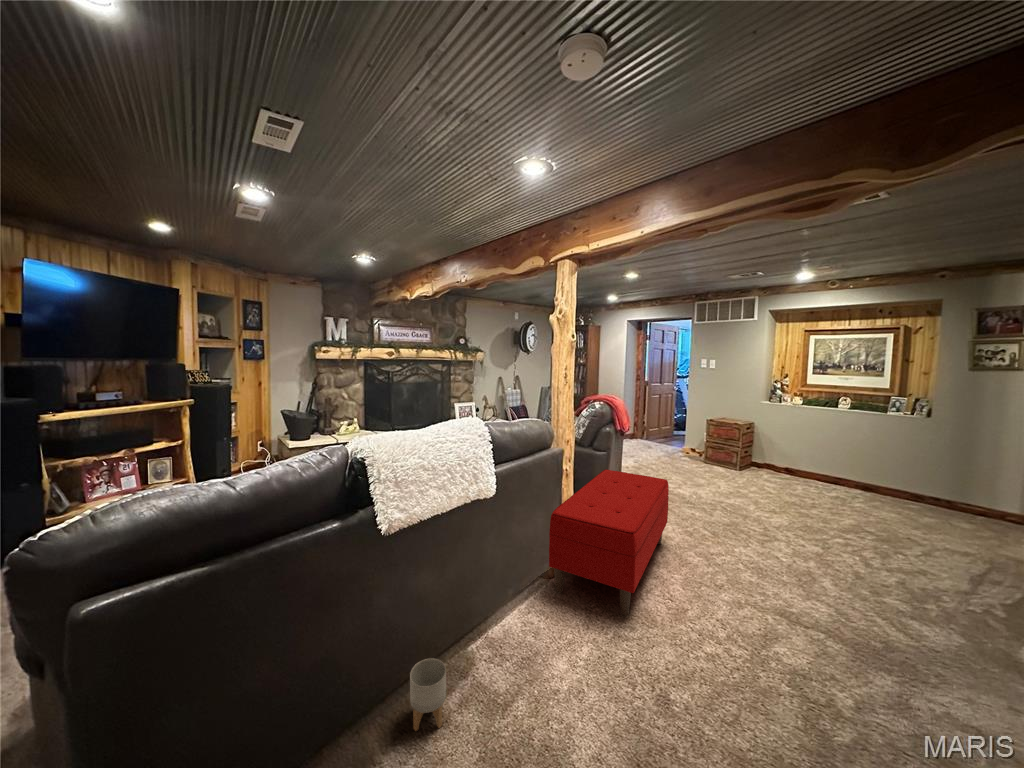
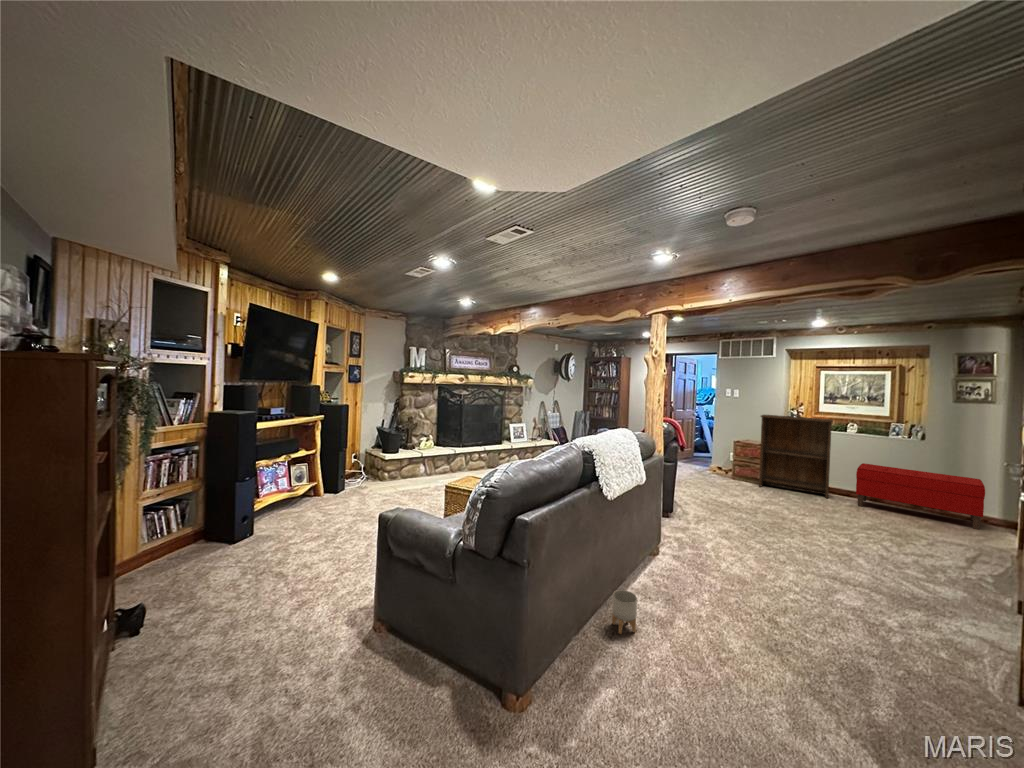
bookshelf: none [730,388,820,488] -> present [759,415,833,498]
bench: present [549,470,669,616] -> present [856,463,985,530]

